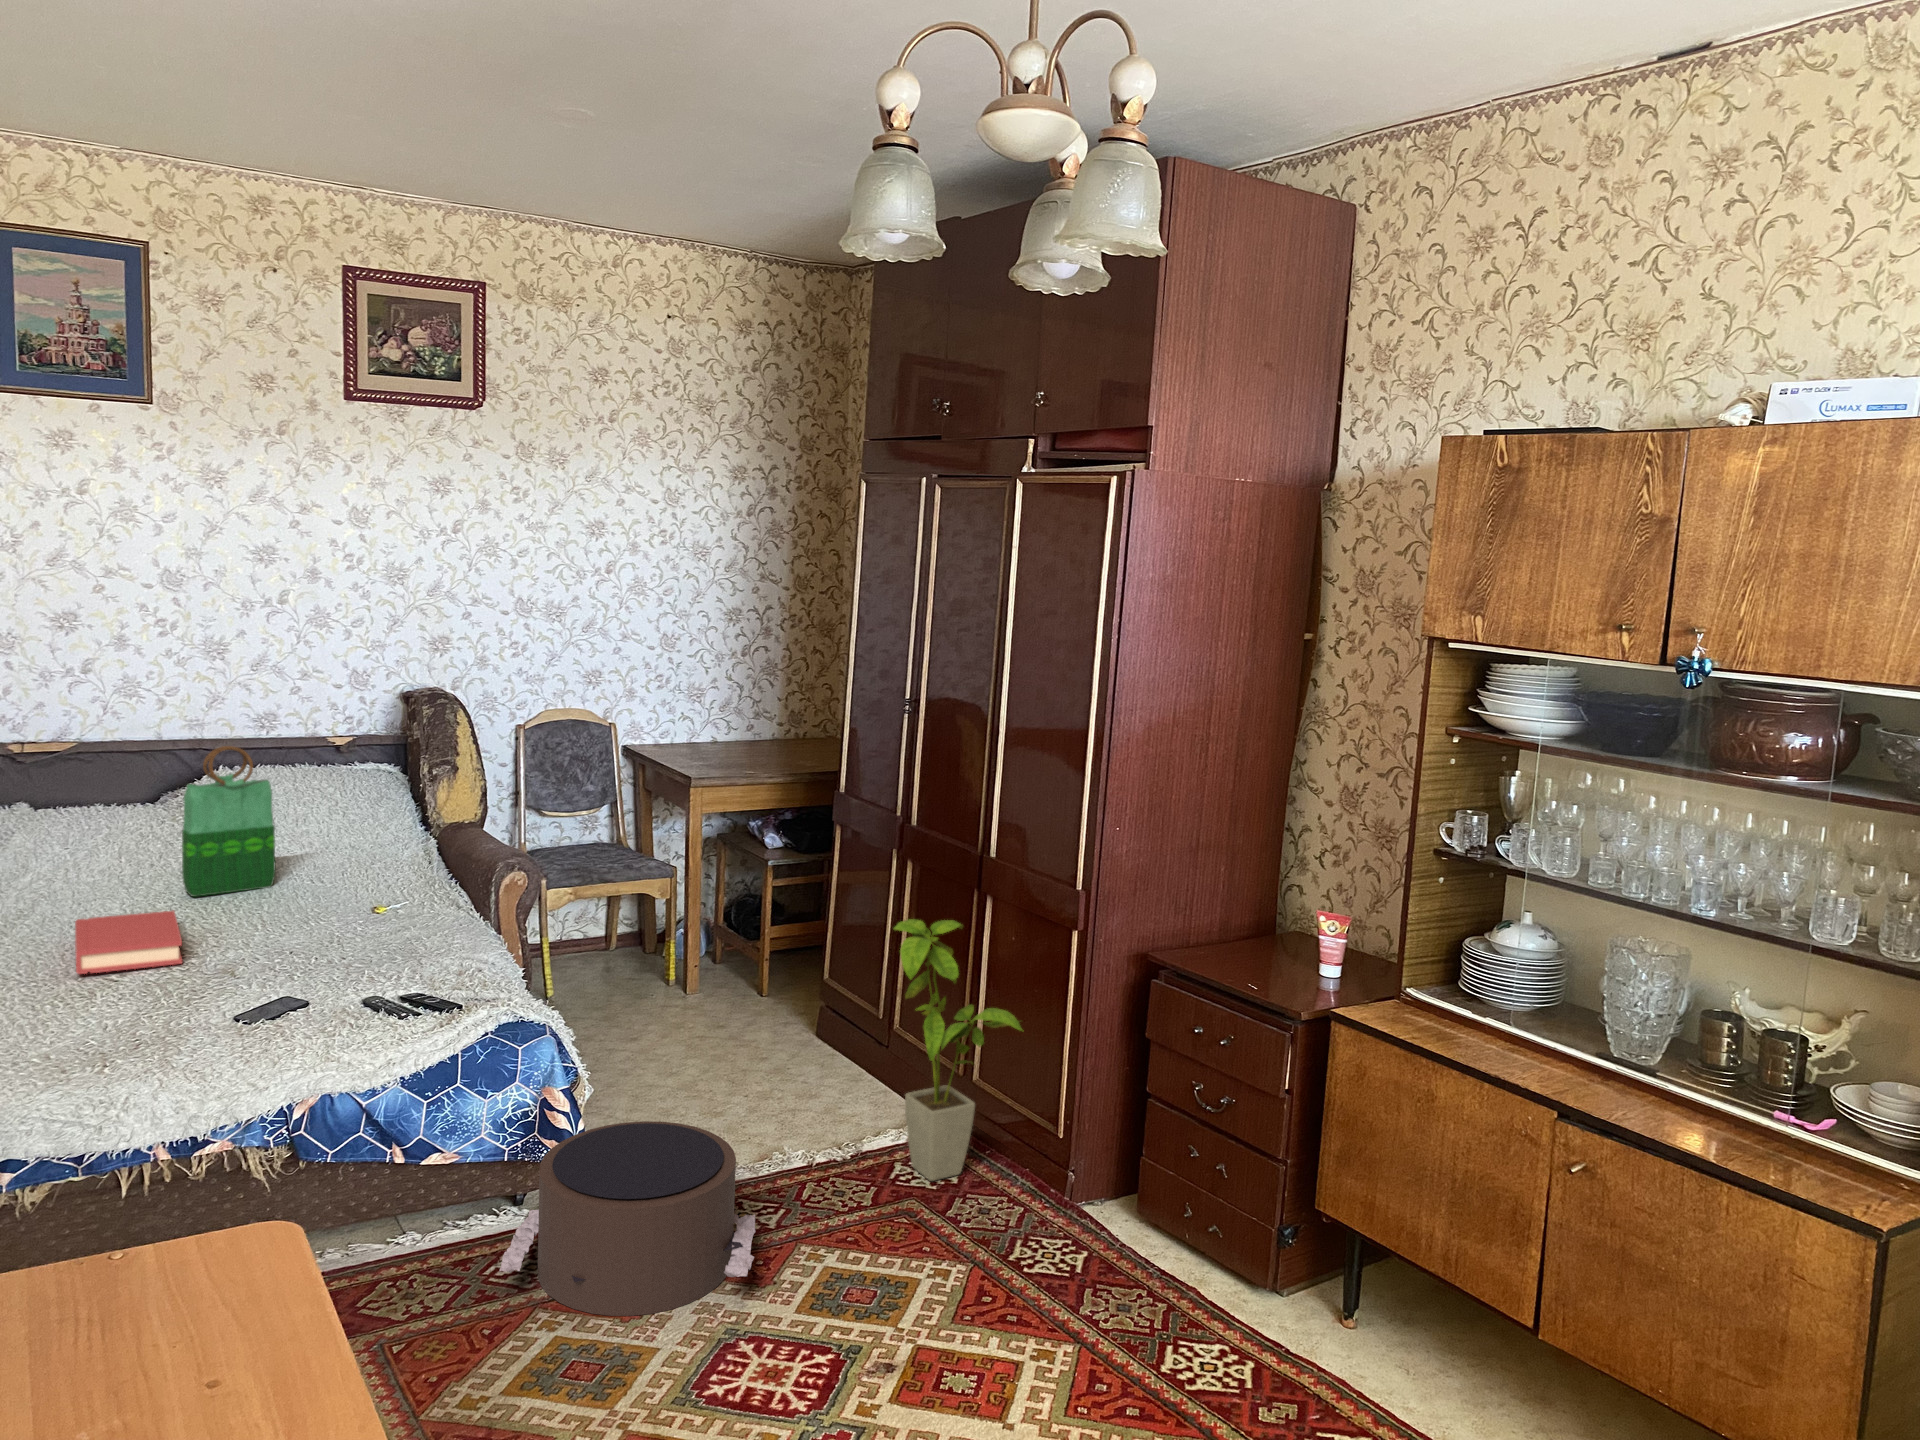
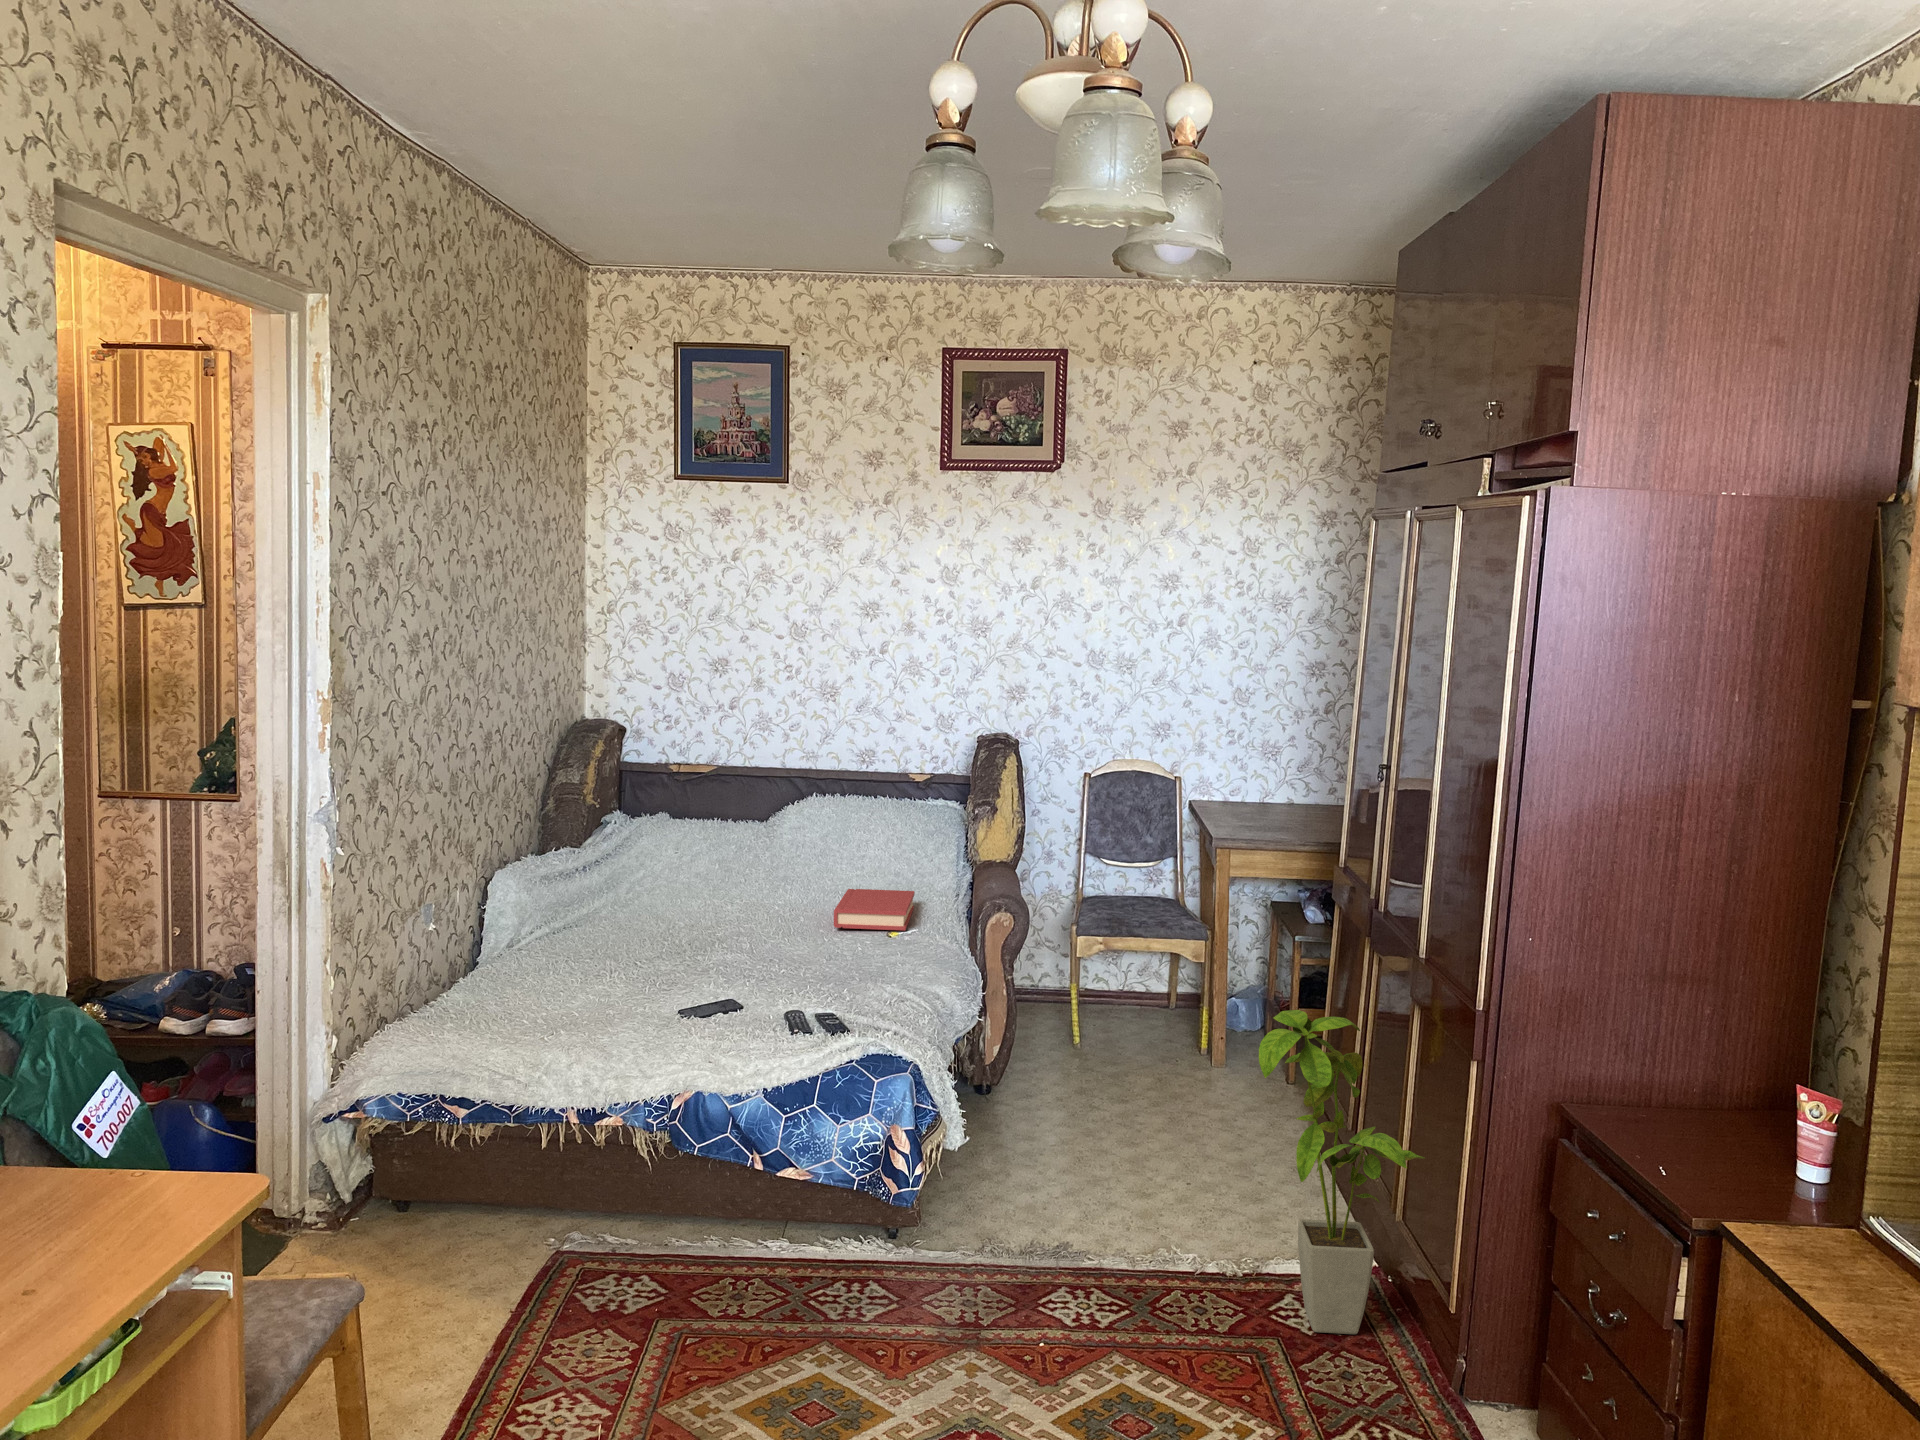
tote bag: present [182,746,275,897] -> none [737,777,809,907]
hardback book: present [75,911,182,974] -> present [834,889,915,930]
pouf: present [500,1121,755,1316] -> none [802,1173,1067,1373]

